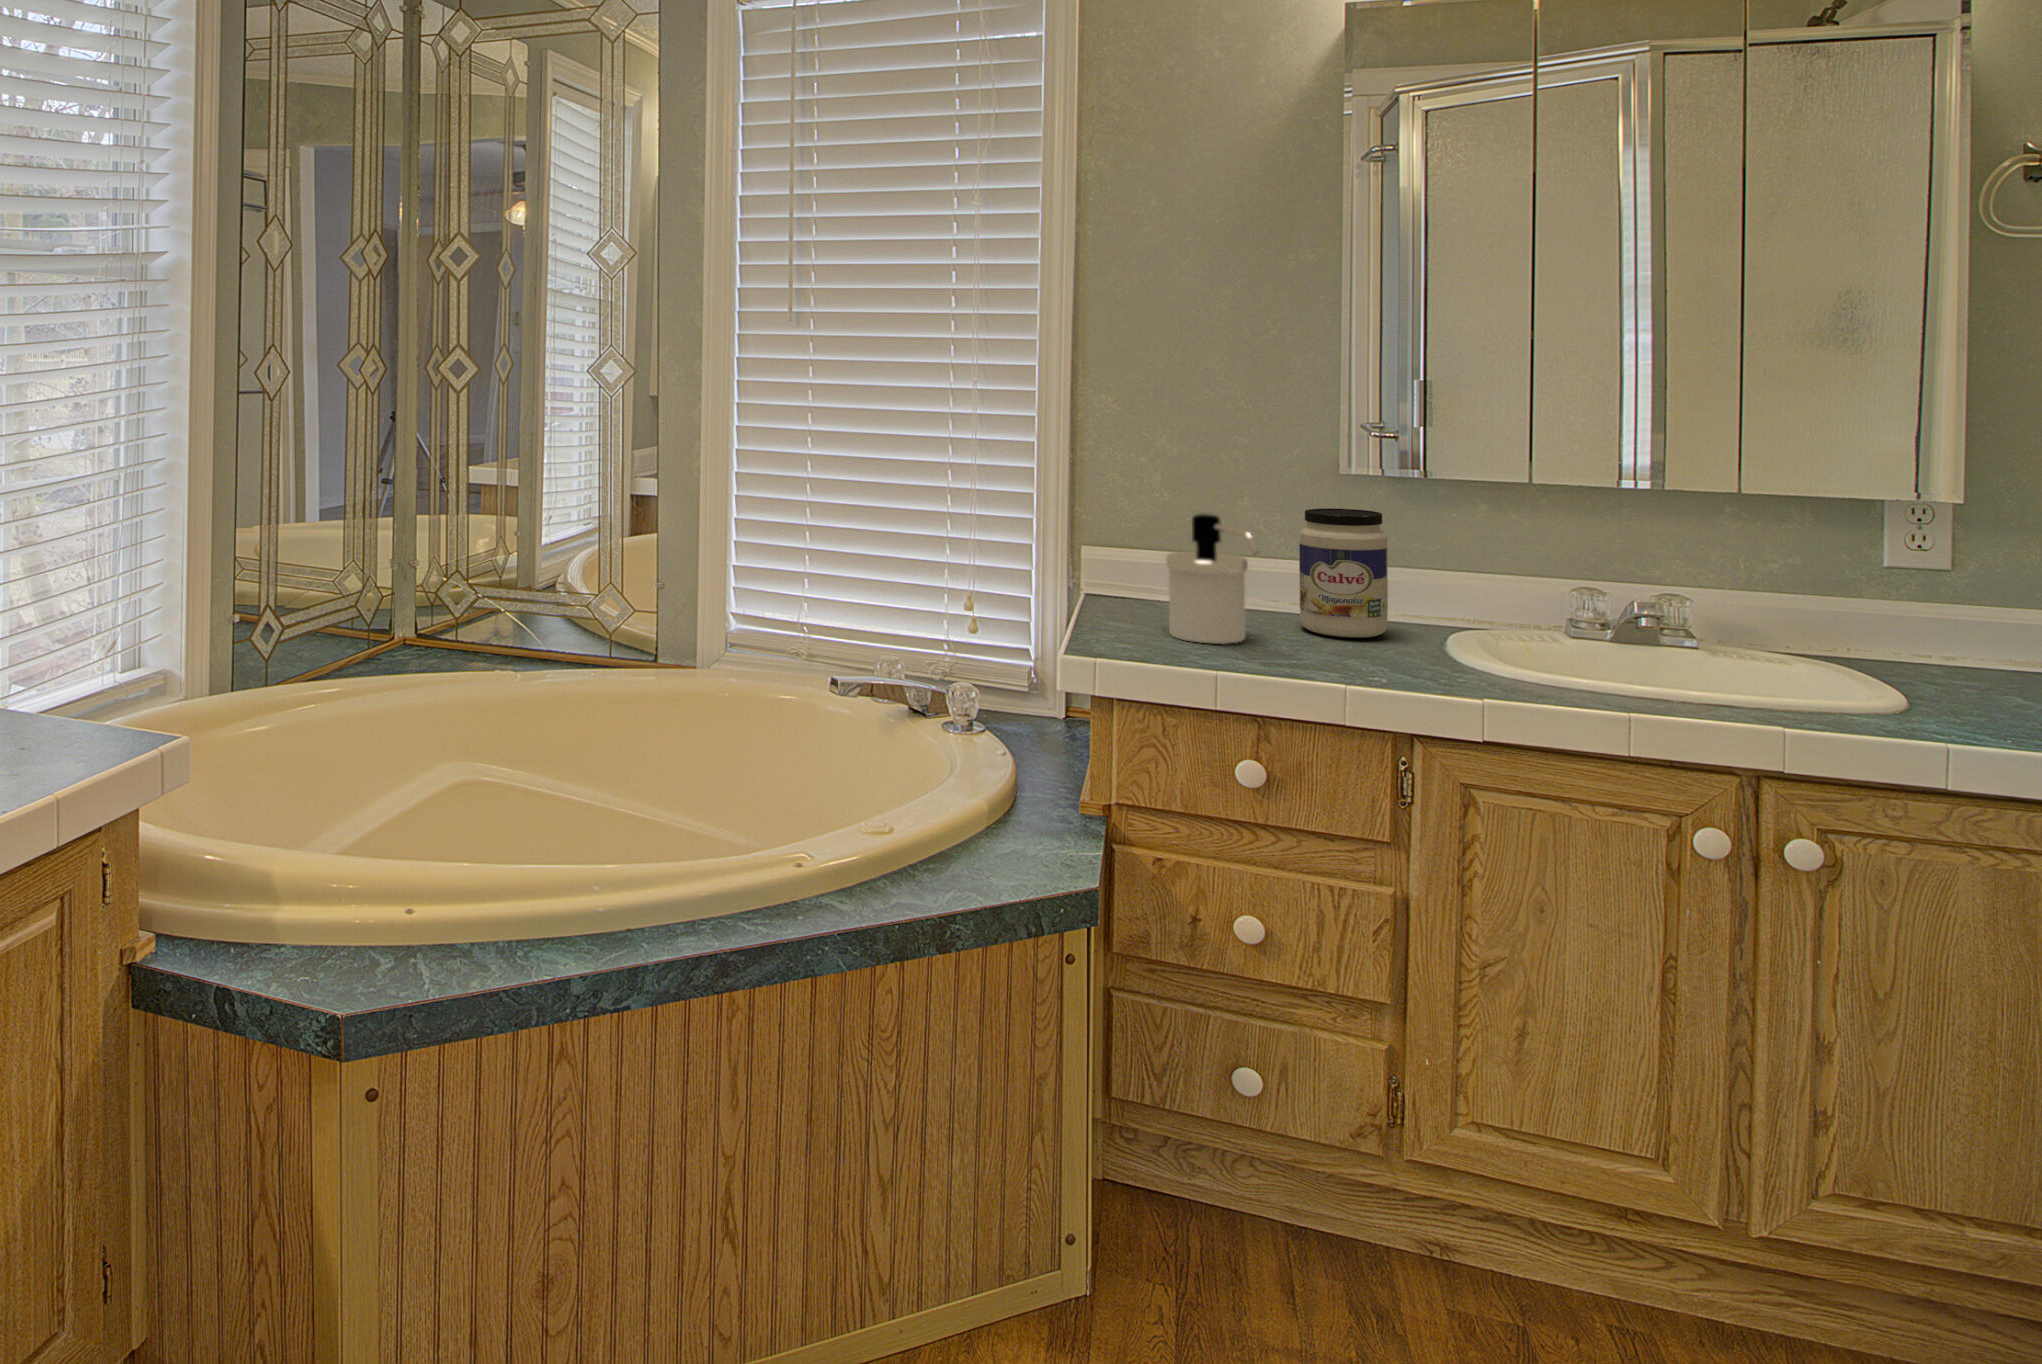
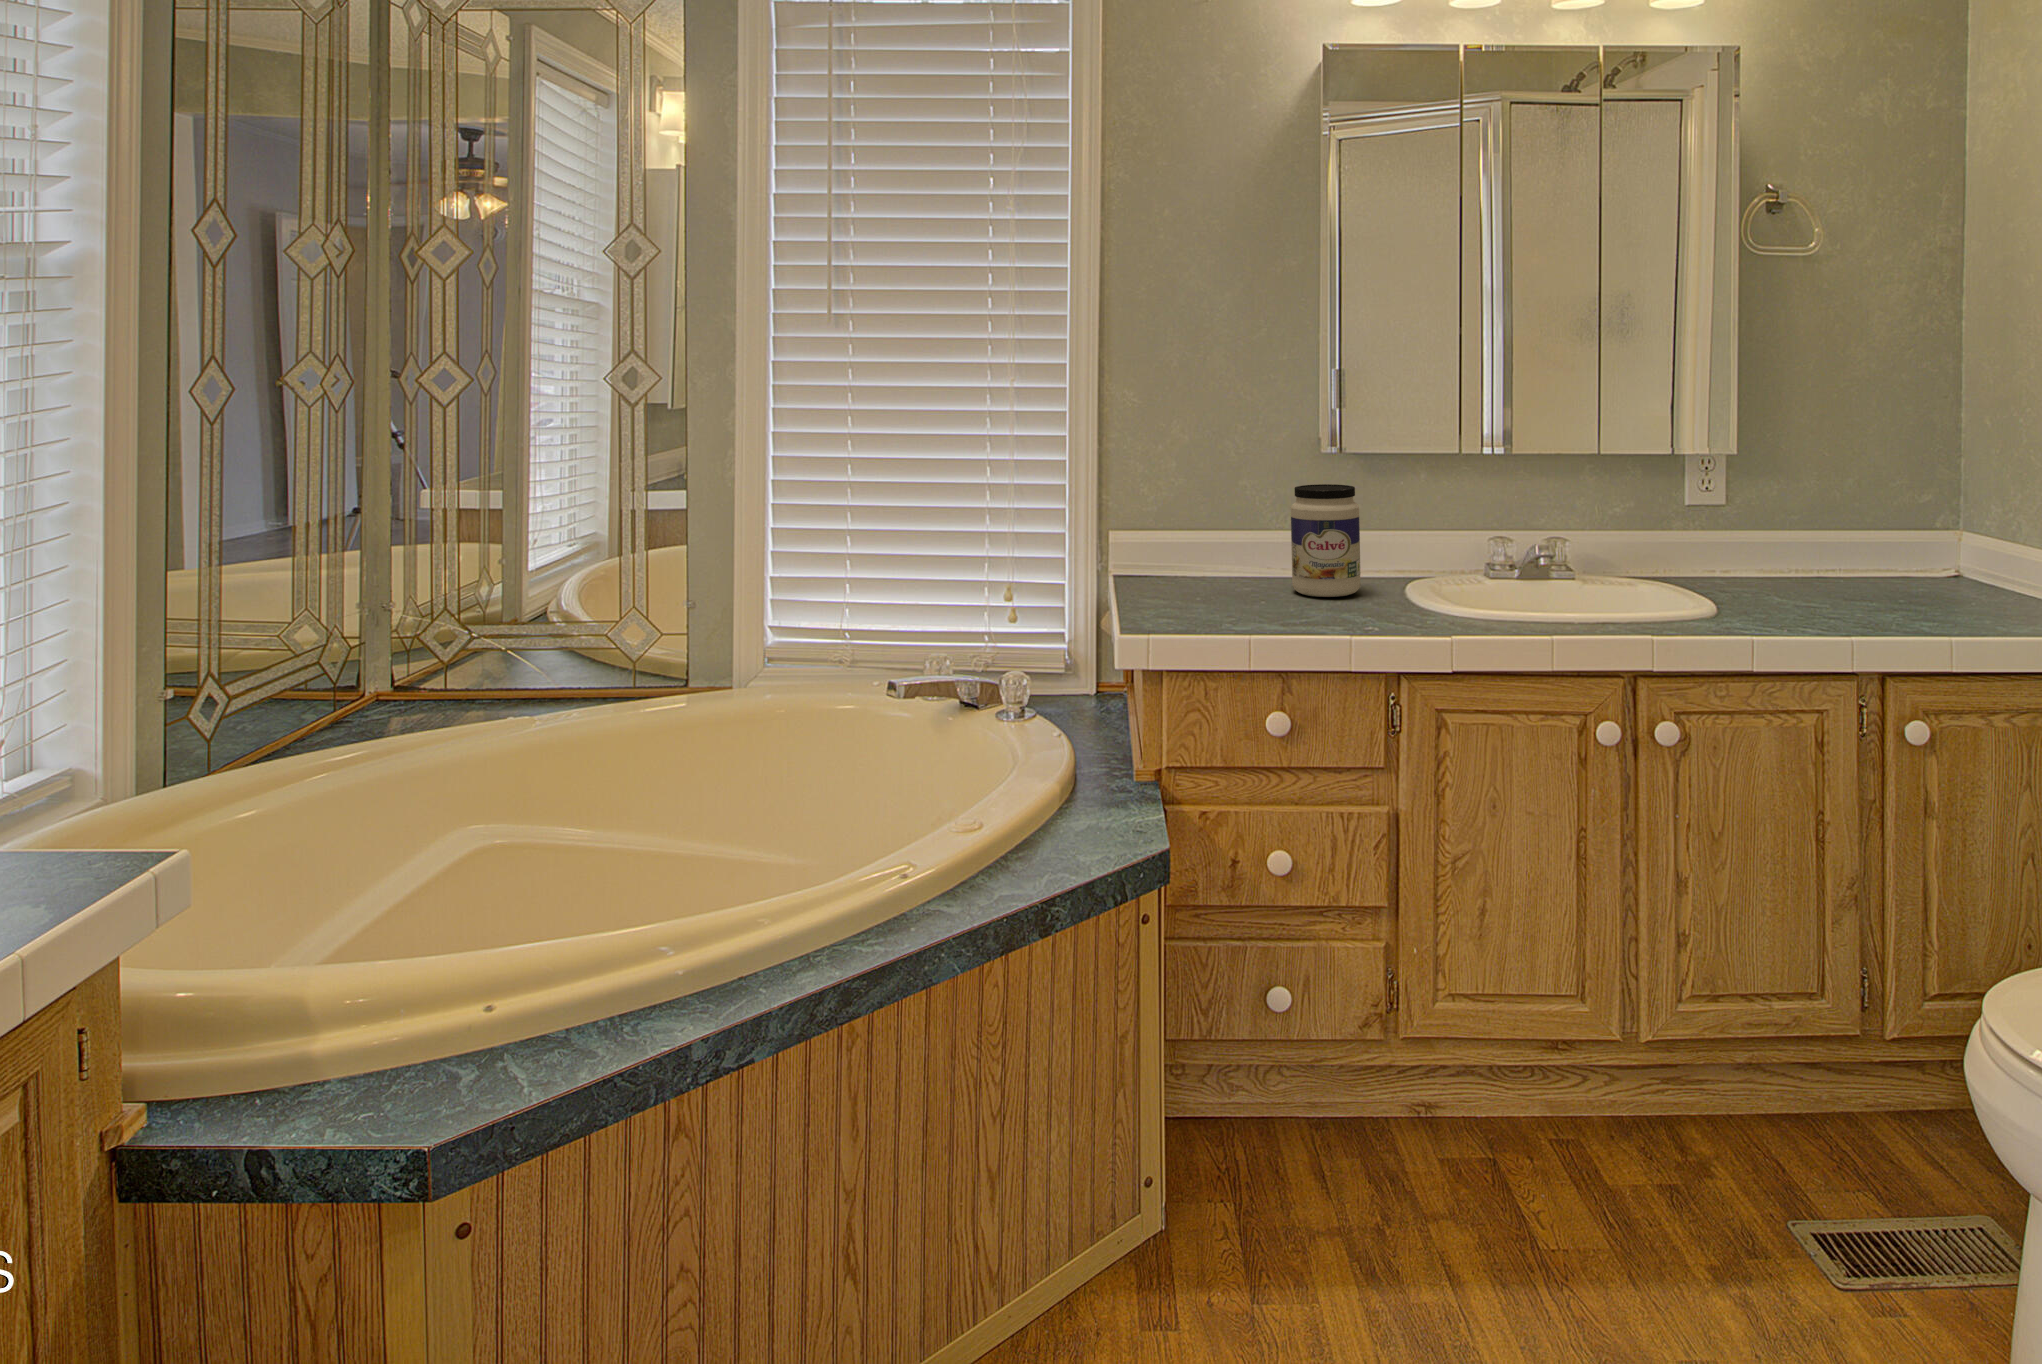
soap dispenser: present [1166,514,1259,644] -> none [1189,496,1272,613]

